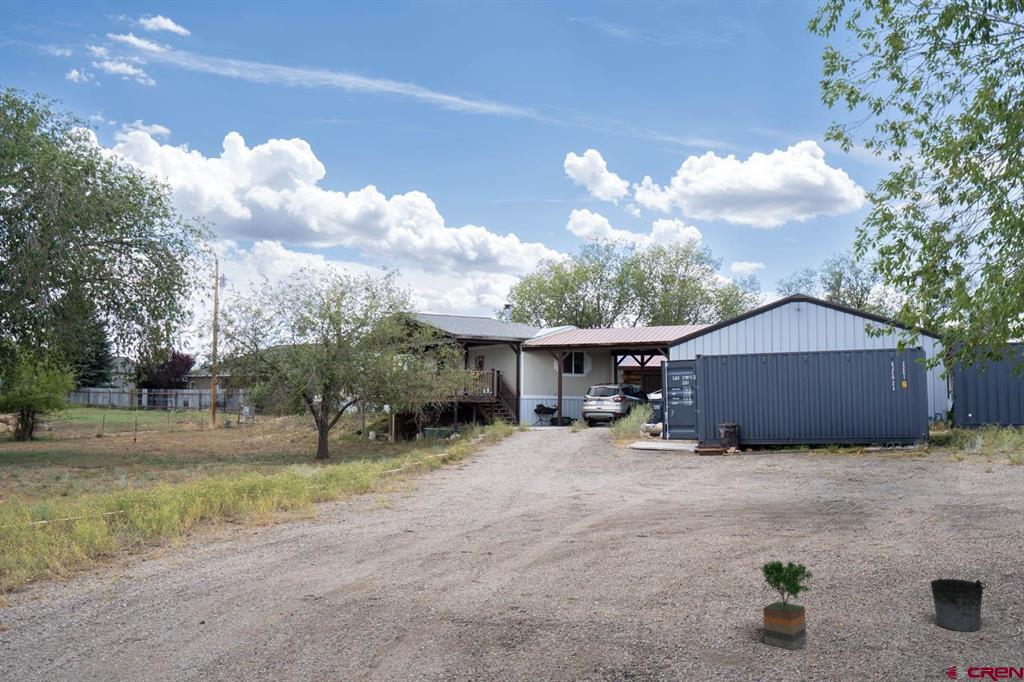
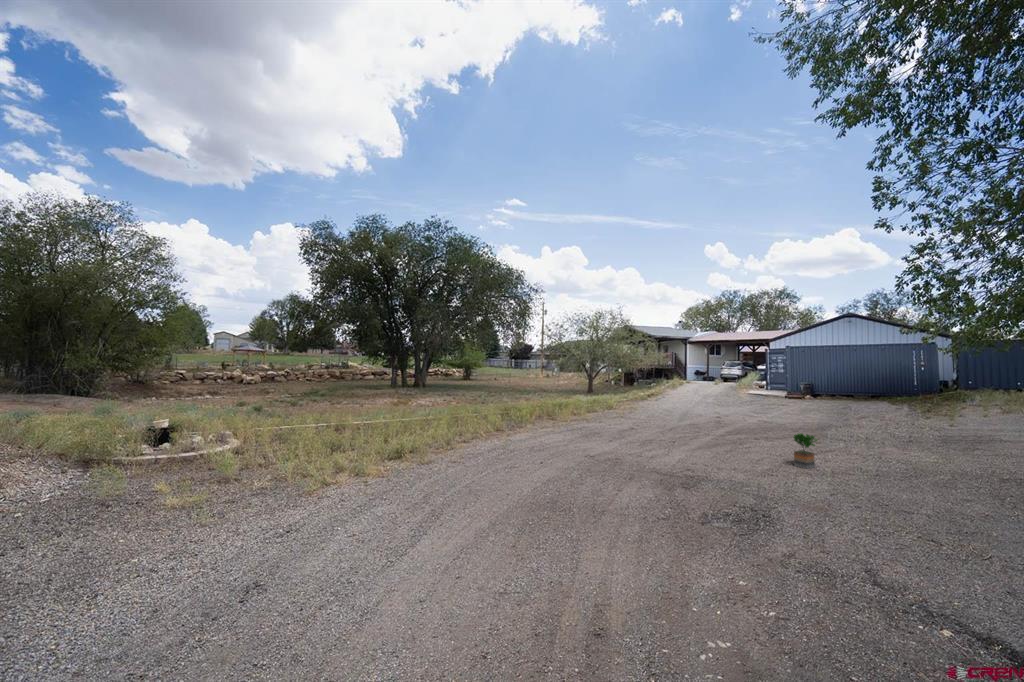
bucket: present [930,579,987,631] -> none [884,450,915,473]

